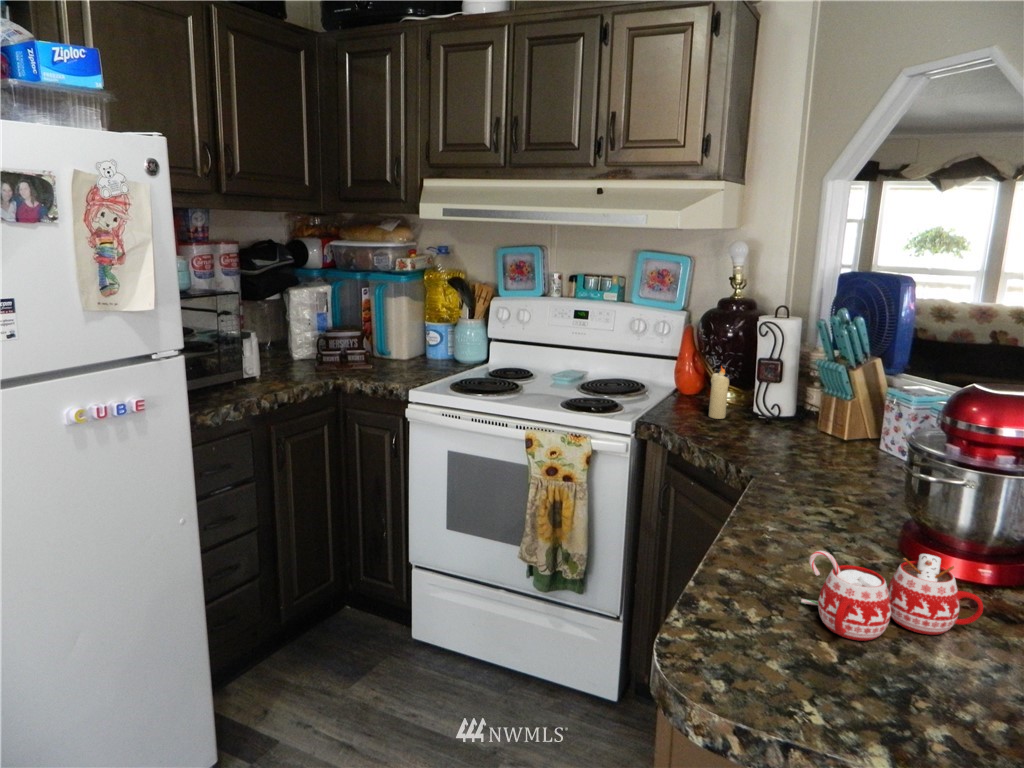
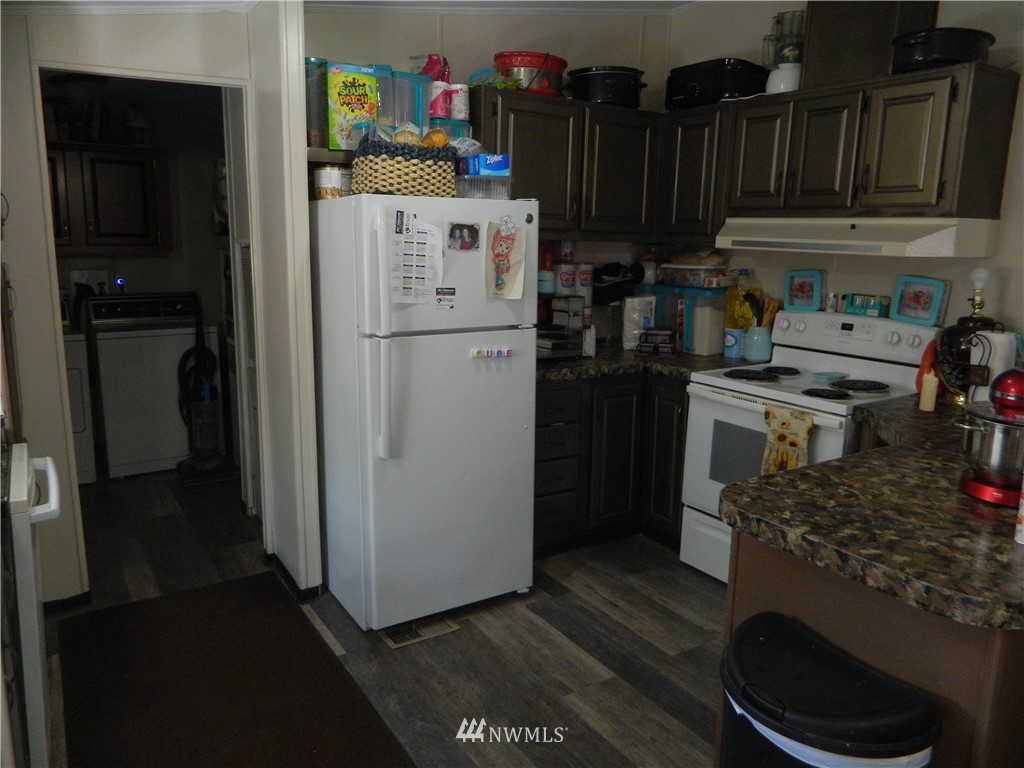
mug: present [801,551,983,641] -> none [820,441,926,499]

